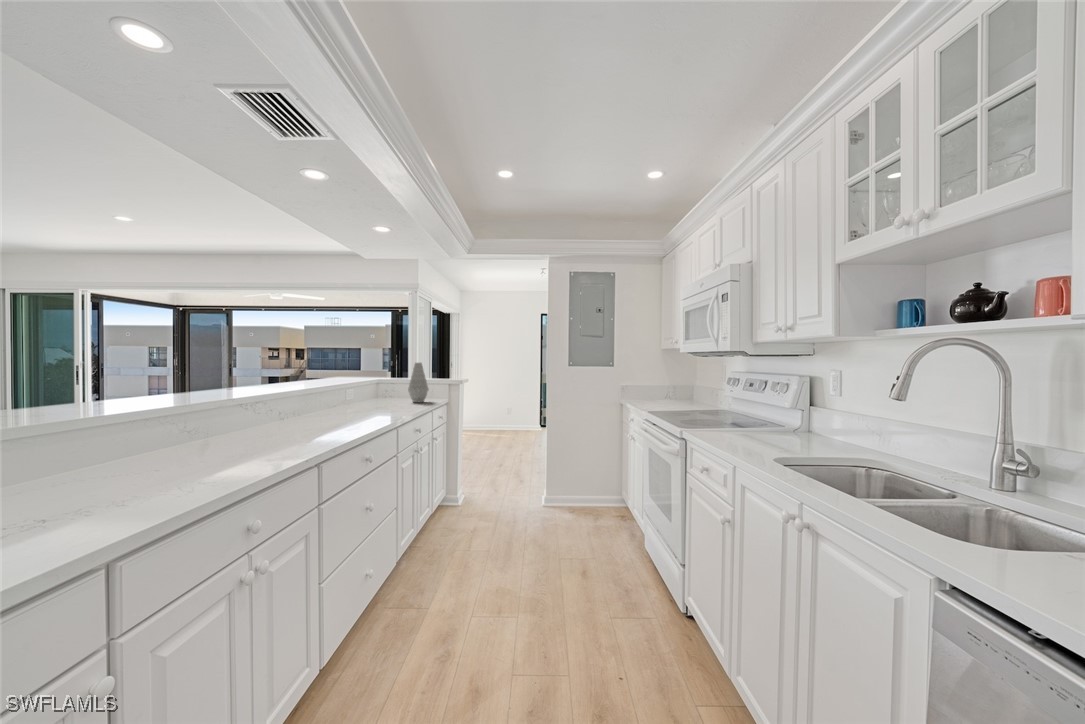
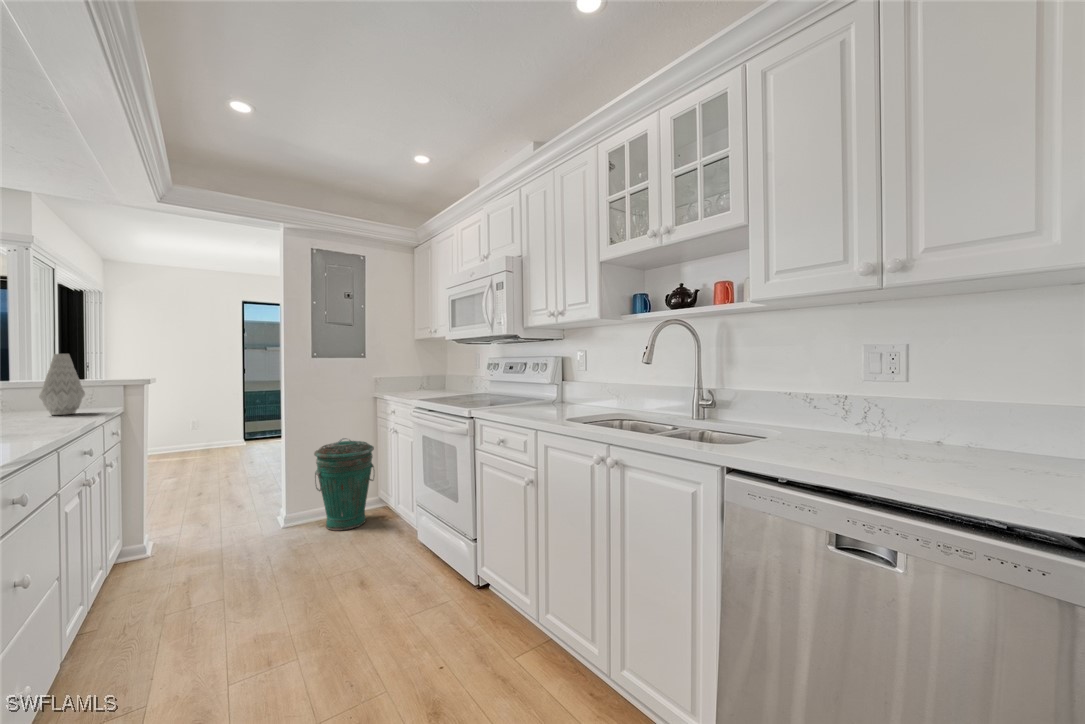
trash can: none [565,439,614,522] -> present [314,438,374,531]

